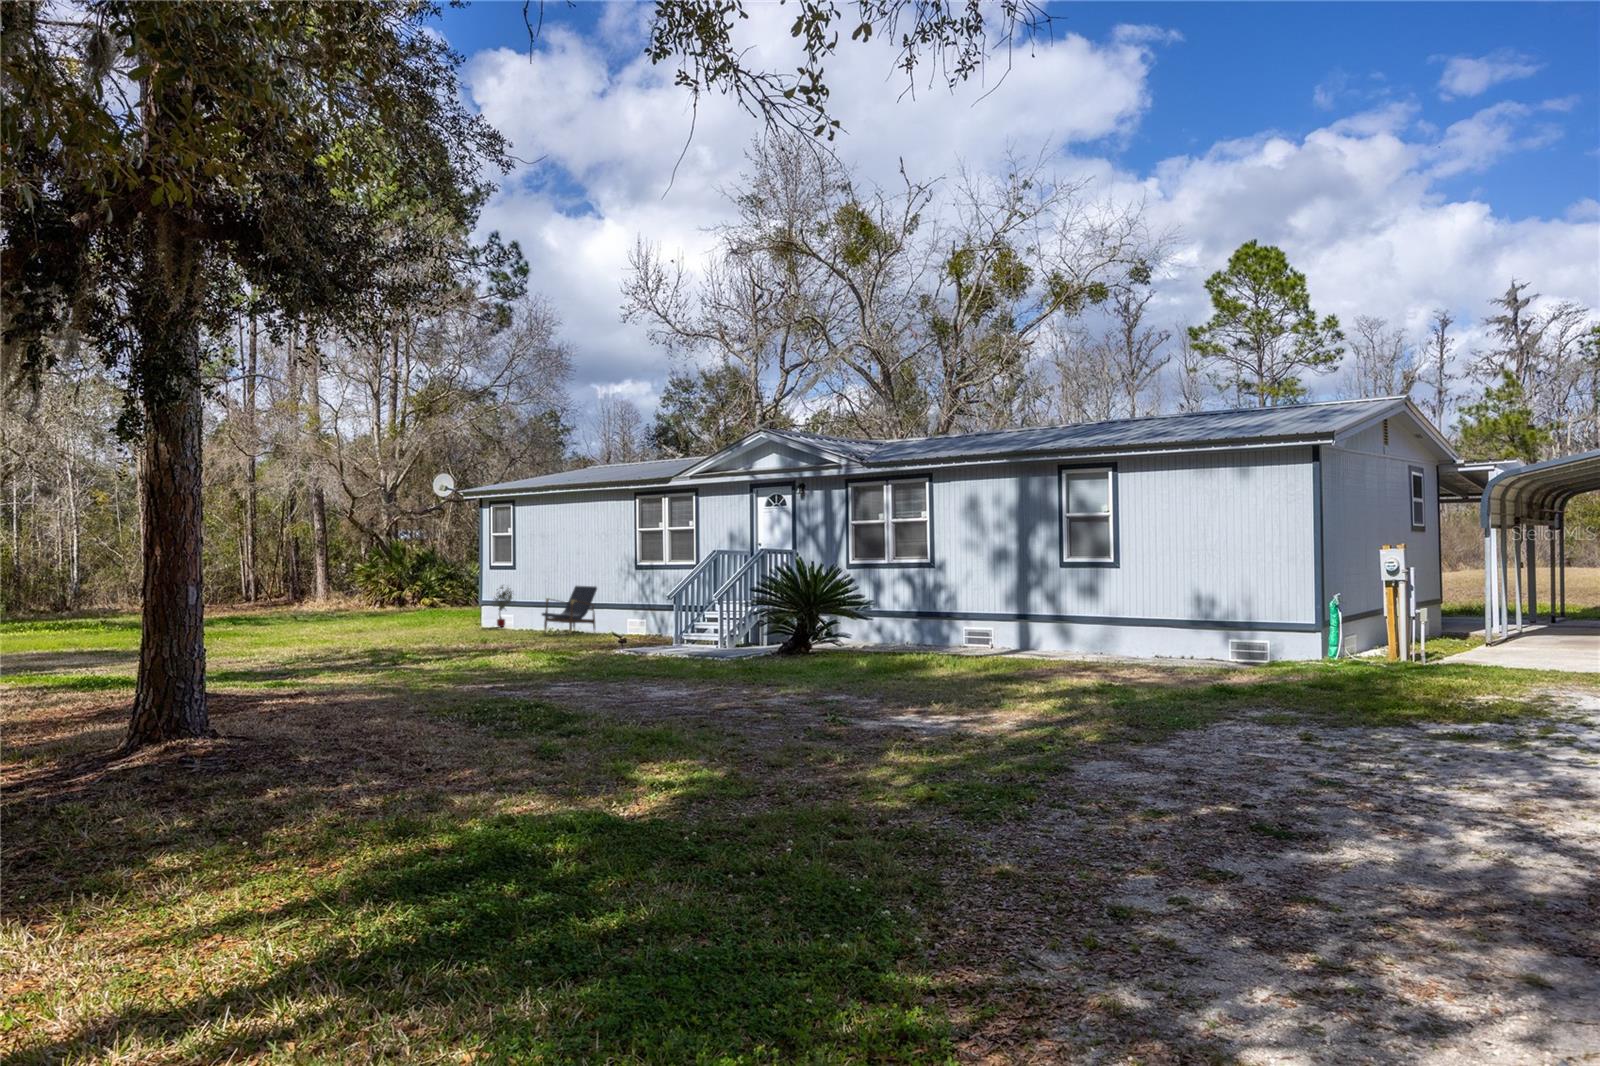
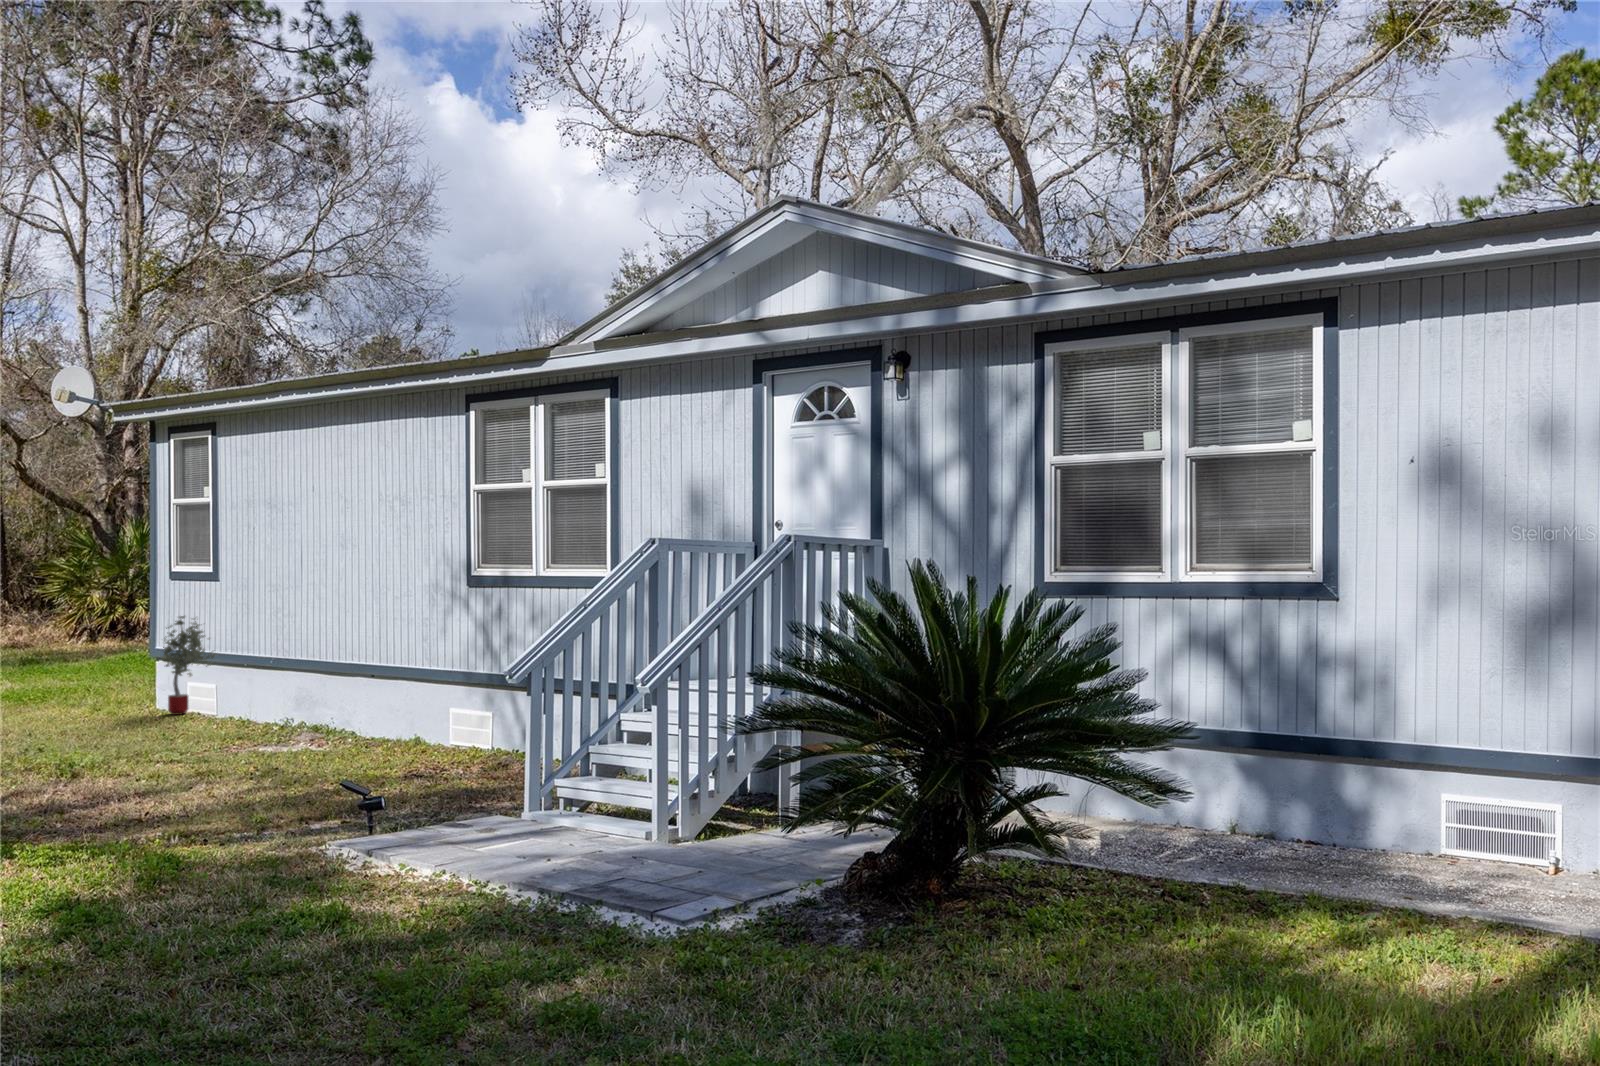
lounge chair: present [542,586,597,634] -> none [234,622,378,752]

